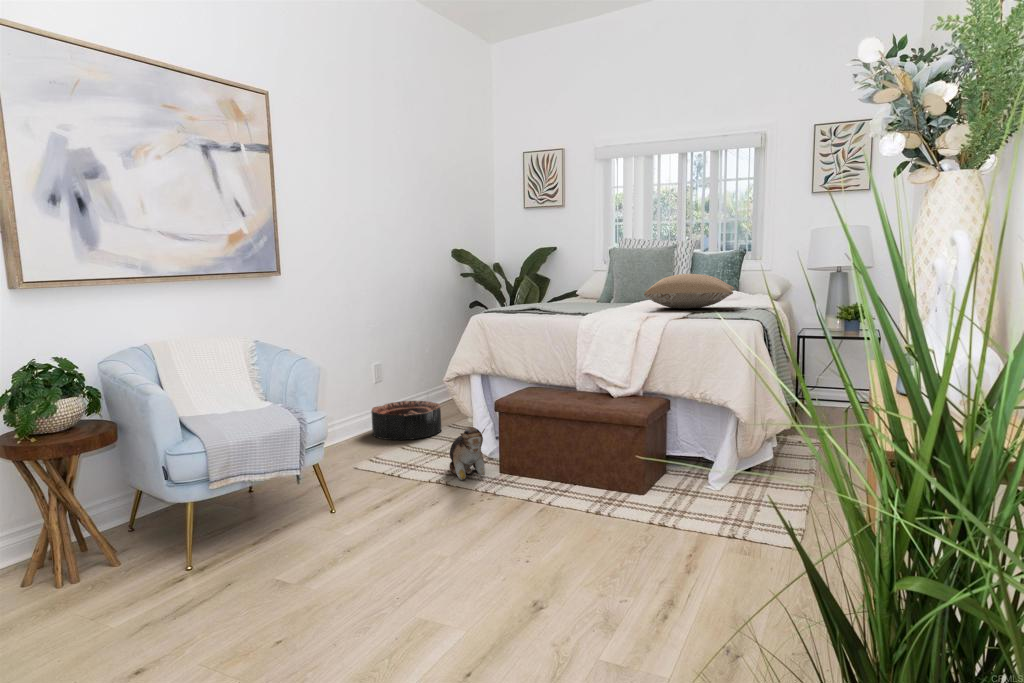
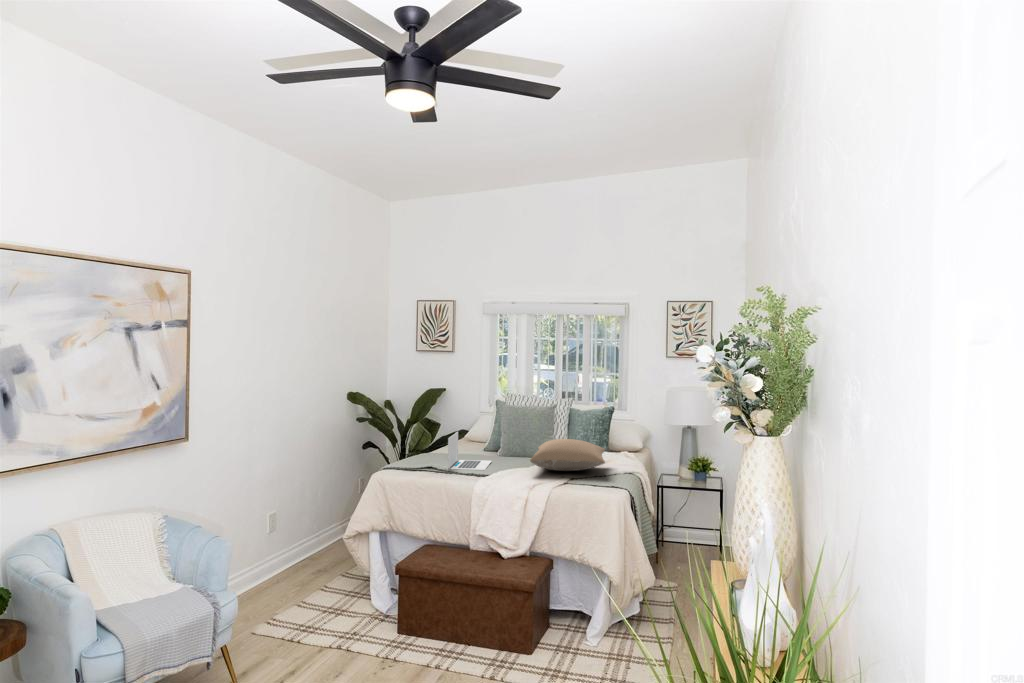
laptop: none [552,274,602,310] -> present [448,432,491,470]
basket: present [371,401,441,440] -> none [267,548,336,594]
plush toy: present [450,427,485,480] -> none [350,592,387,644]

